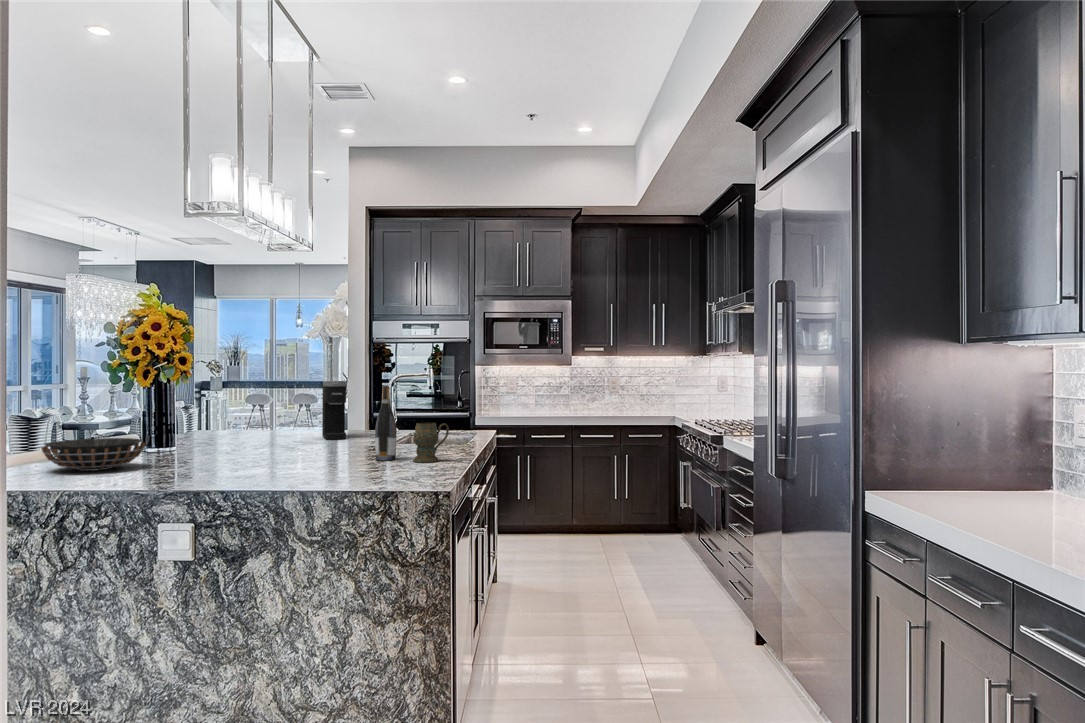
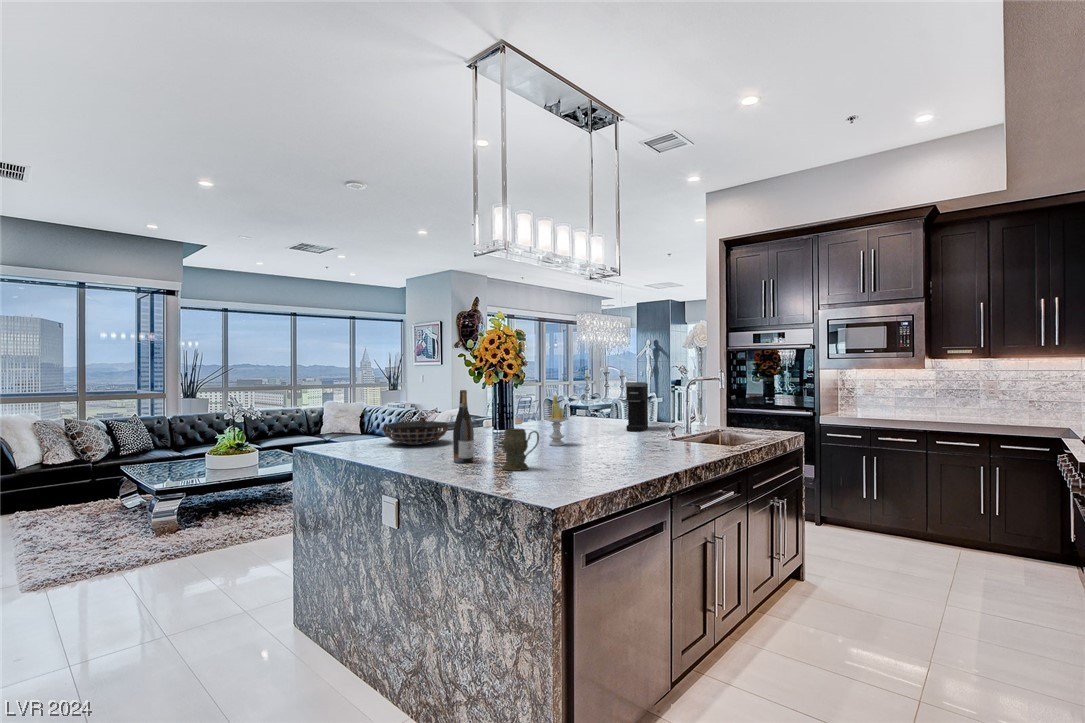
wine bottle: present [375,386,397,461] -> present [453,390,474,463]
candle: none [277,397,309,457] -> present [544,395,569,446]
mug: present [413,423,449,463] -> present [502,429,539,471]

